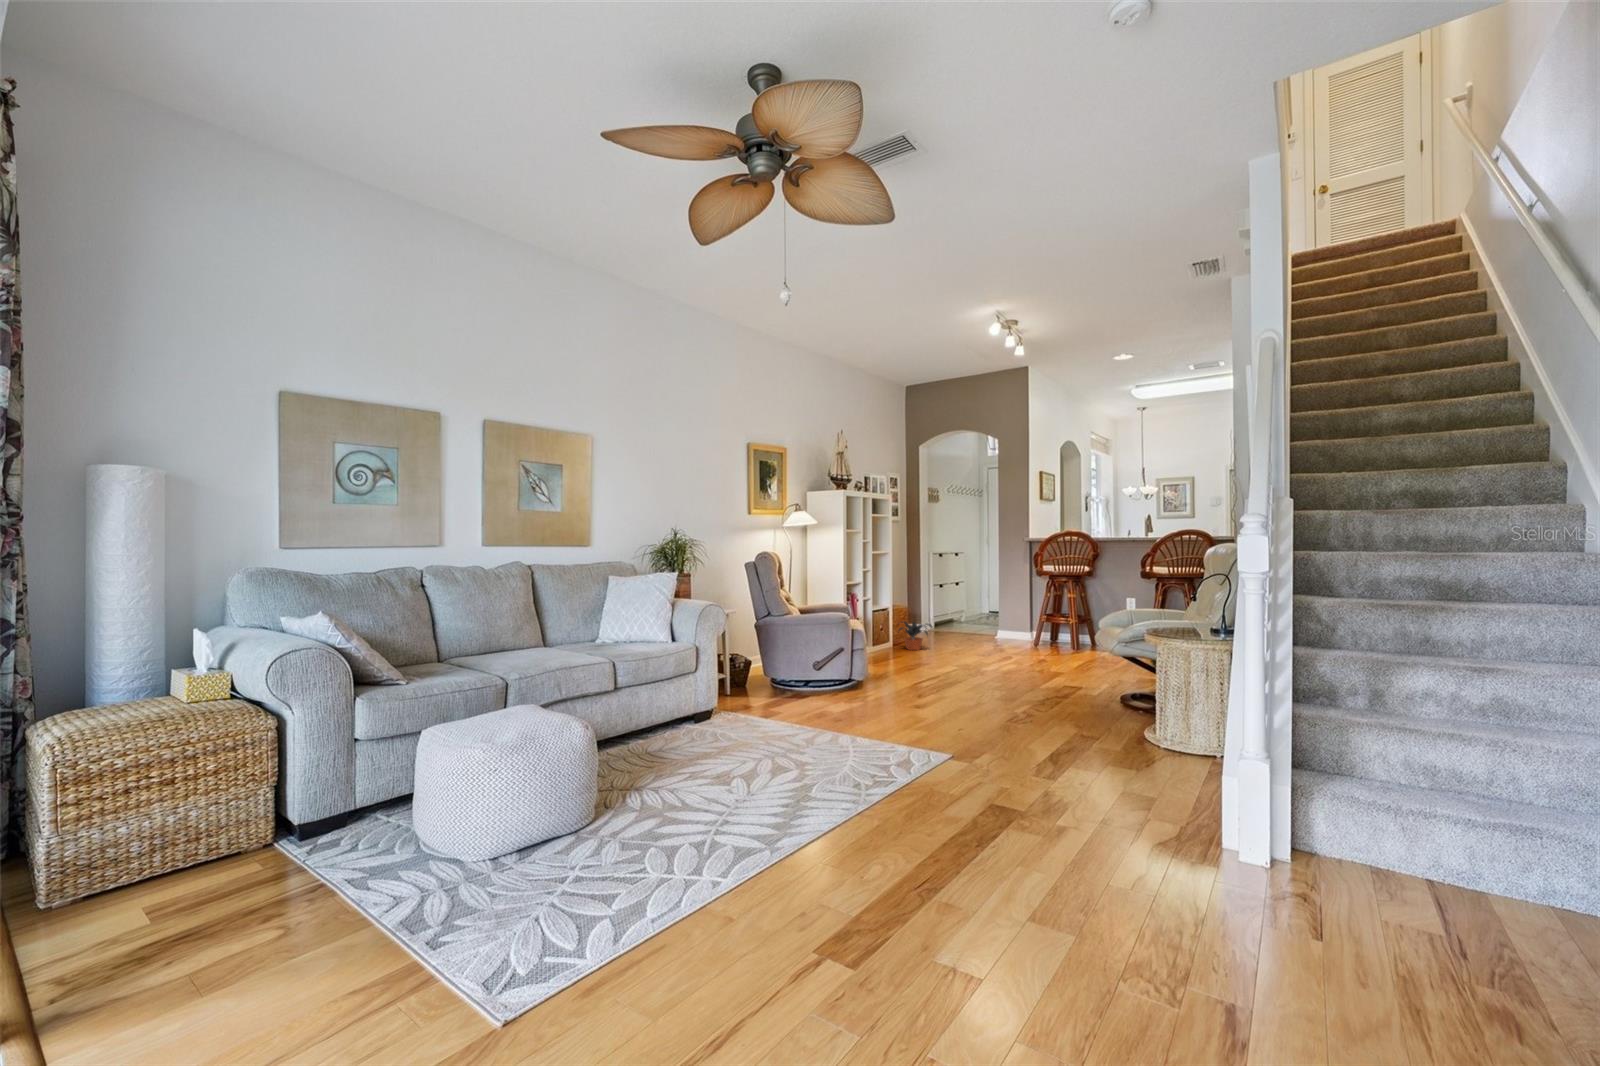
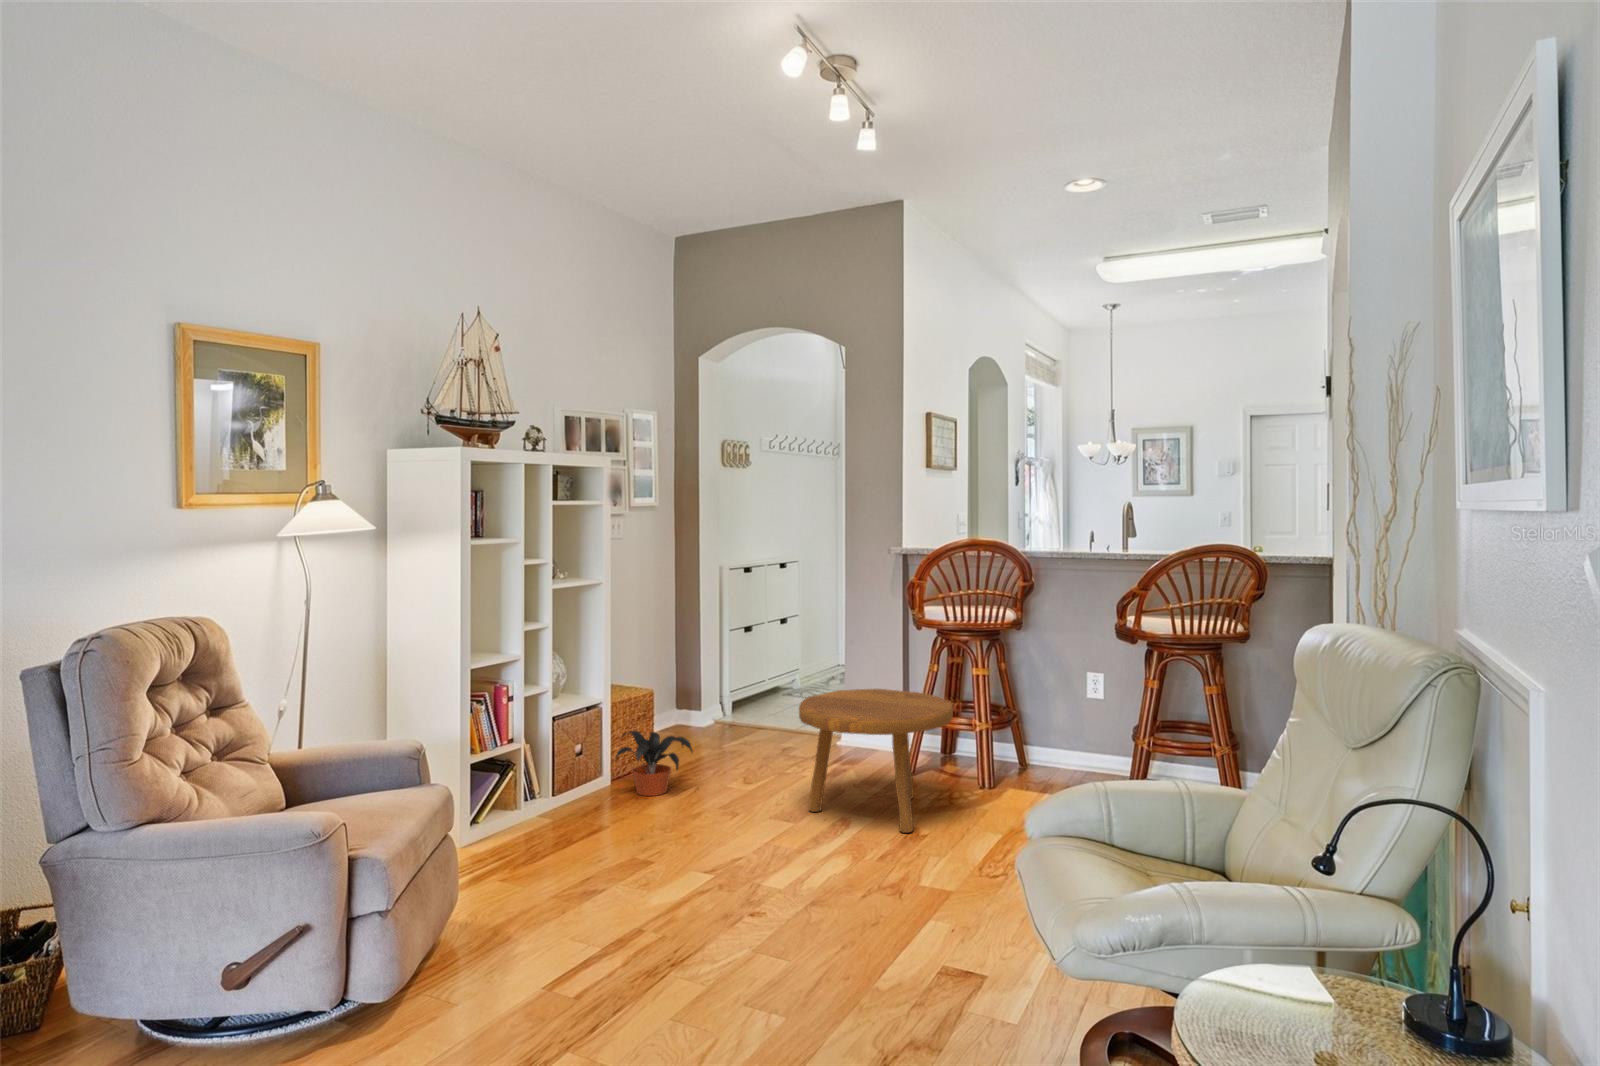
footstool: none [987,602,1061,661] -> present [799,689,953,833]

